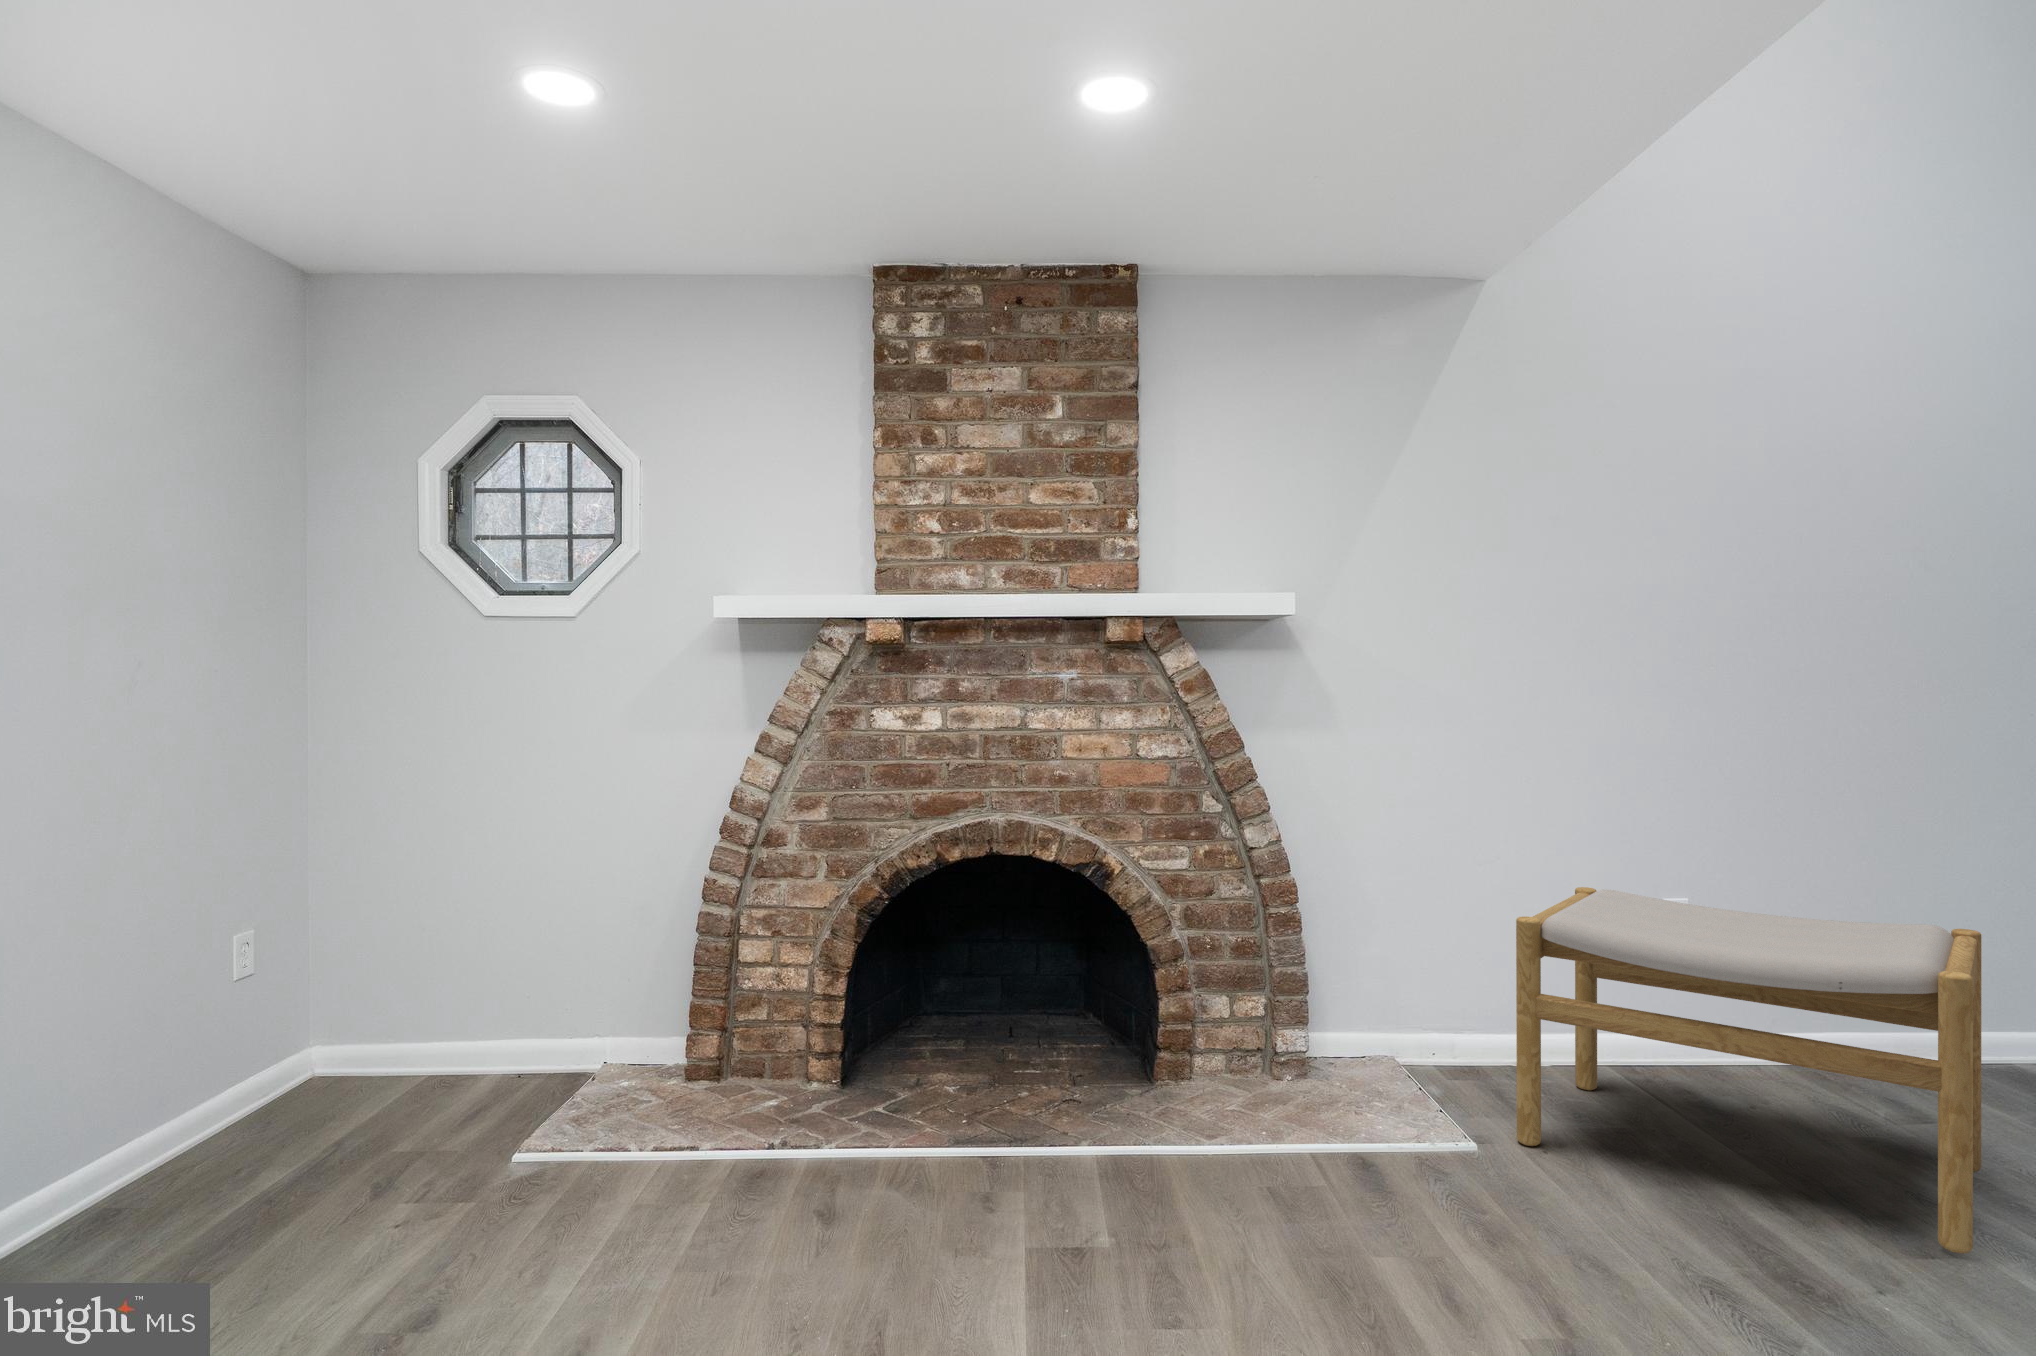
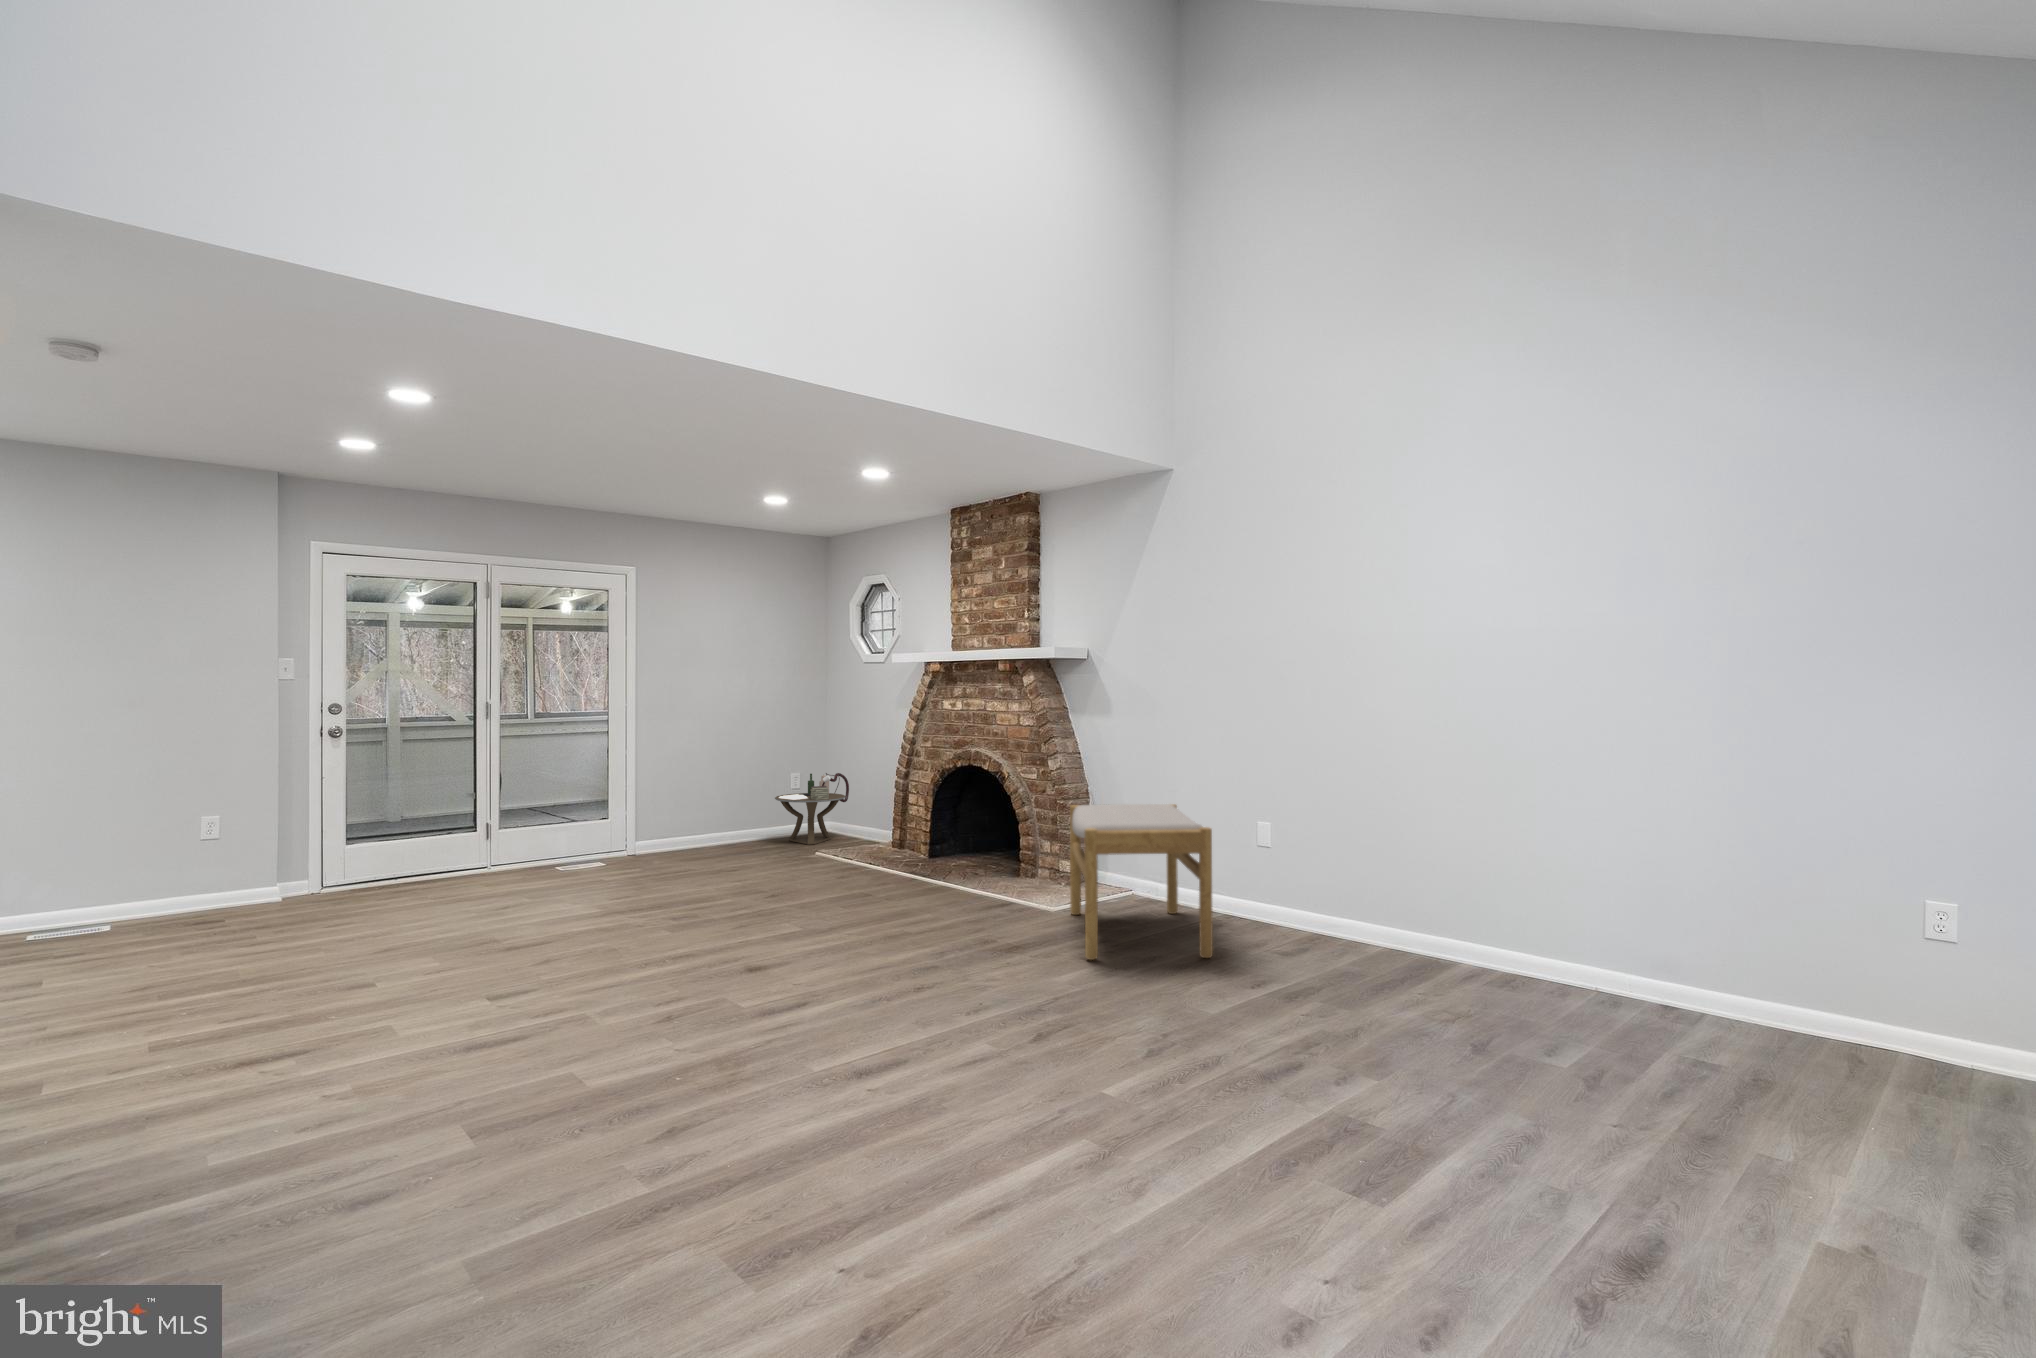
side table: none [263,910,483,1128] -> present [775,773,849,845]

